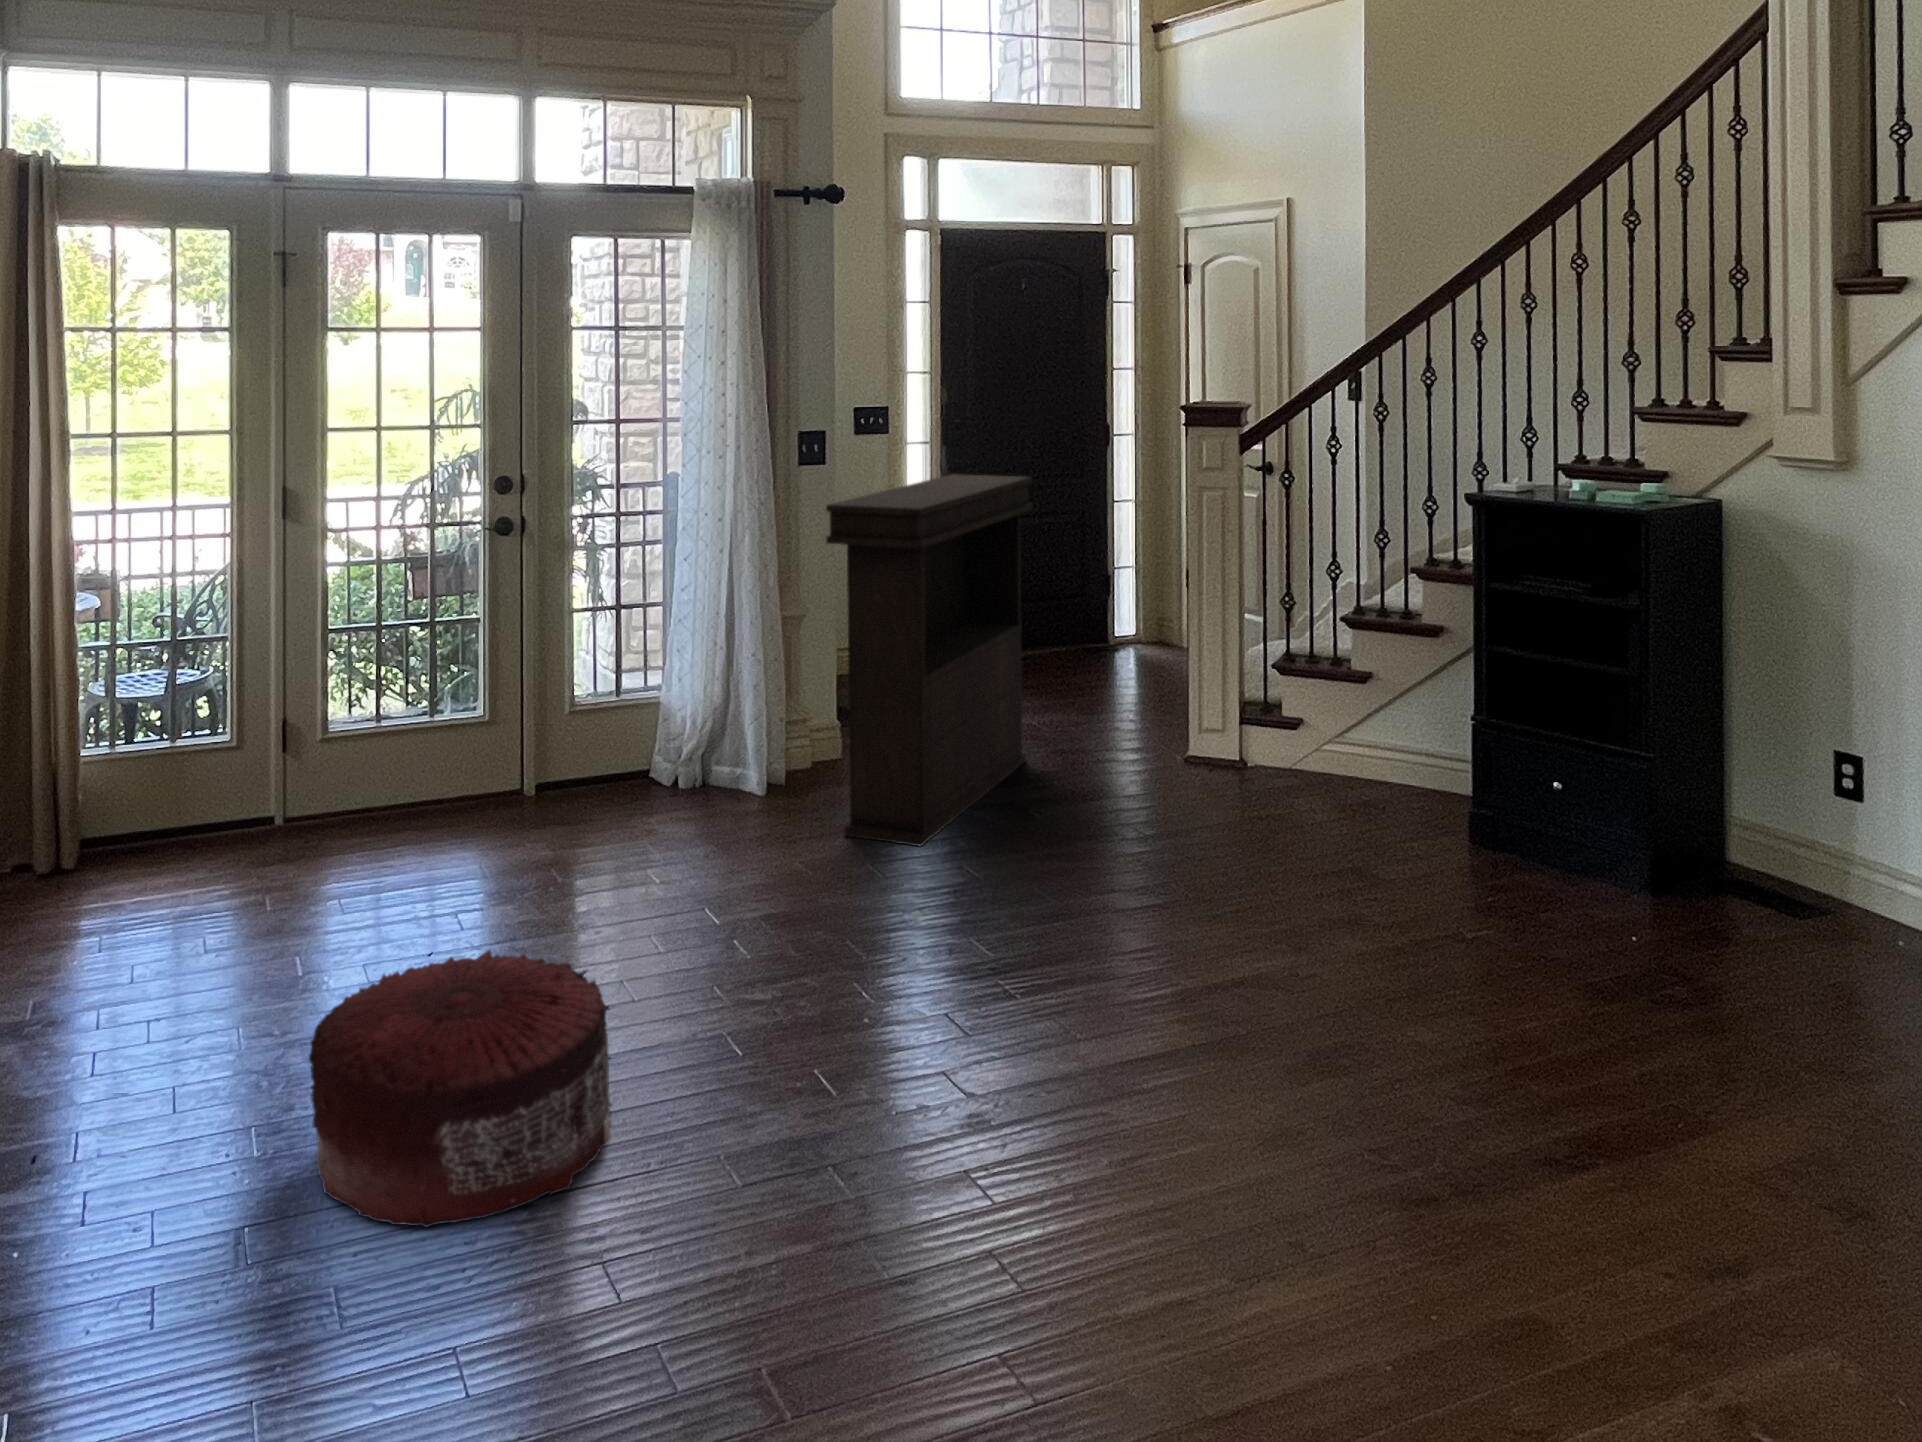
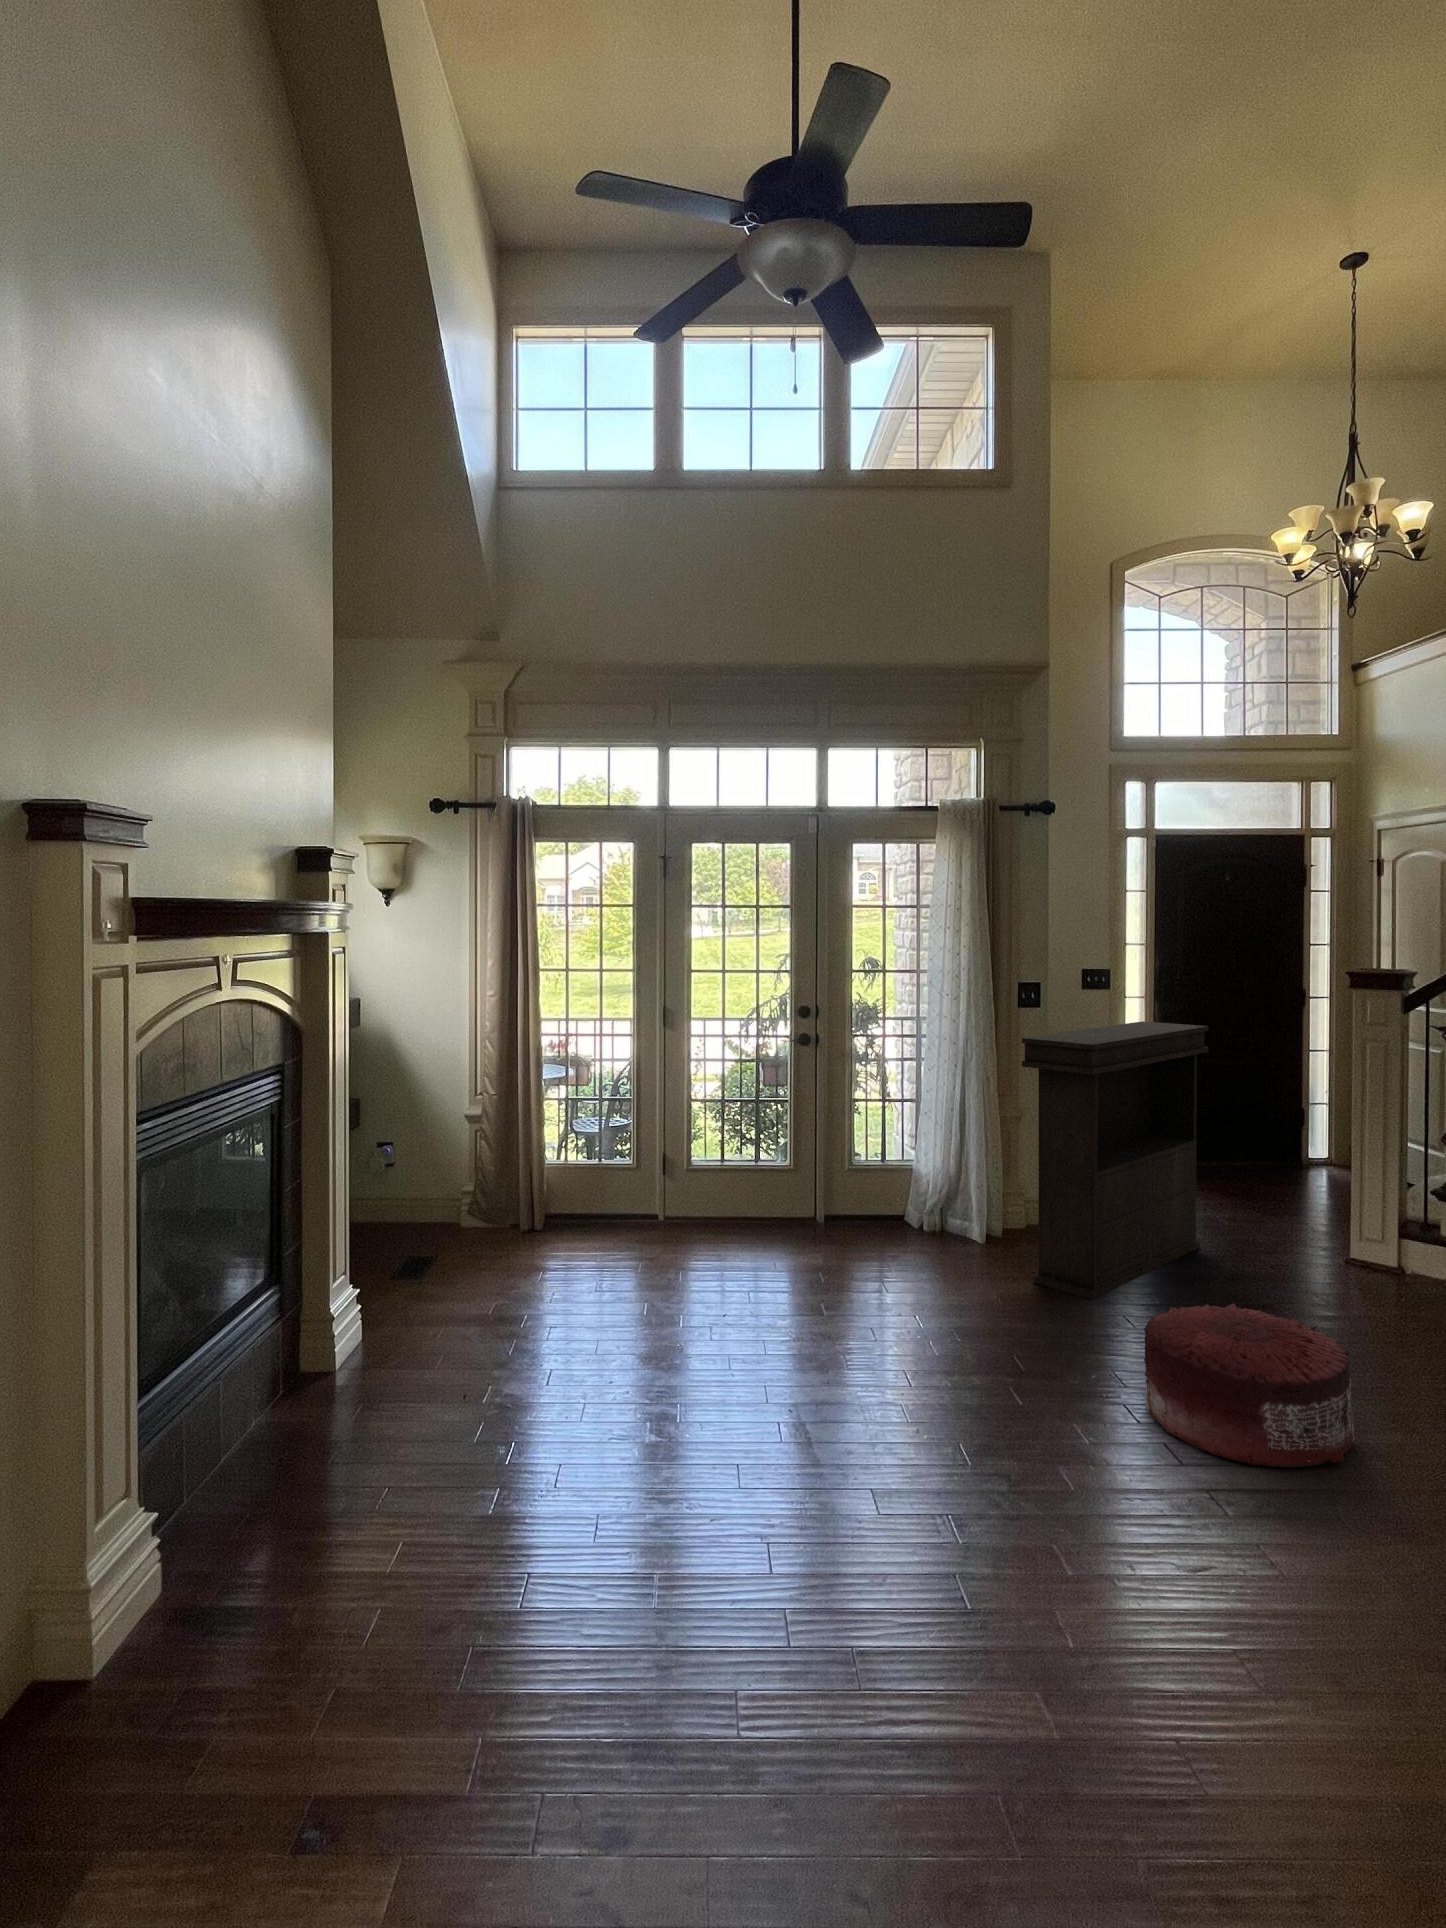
pouf: present [309,950,611,1227] -> present [1144,1303,1354,1468]

